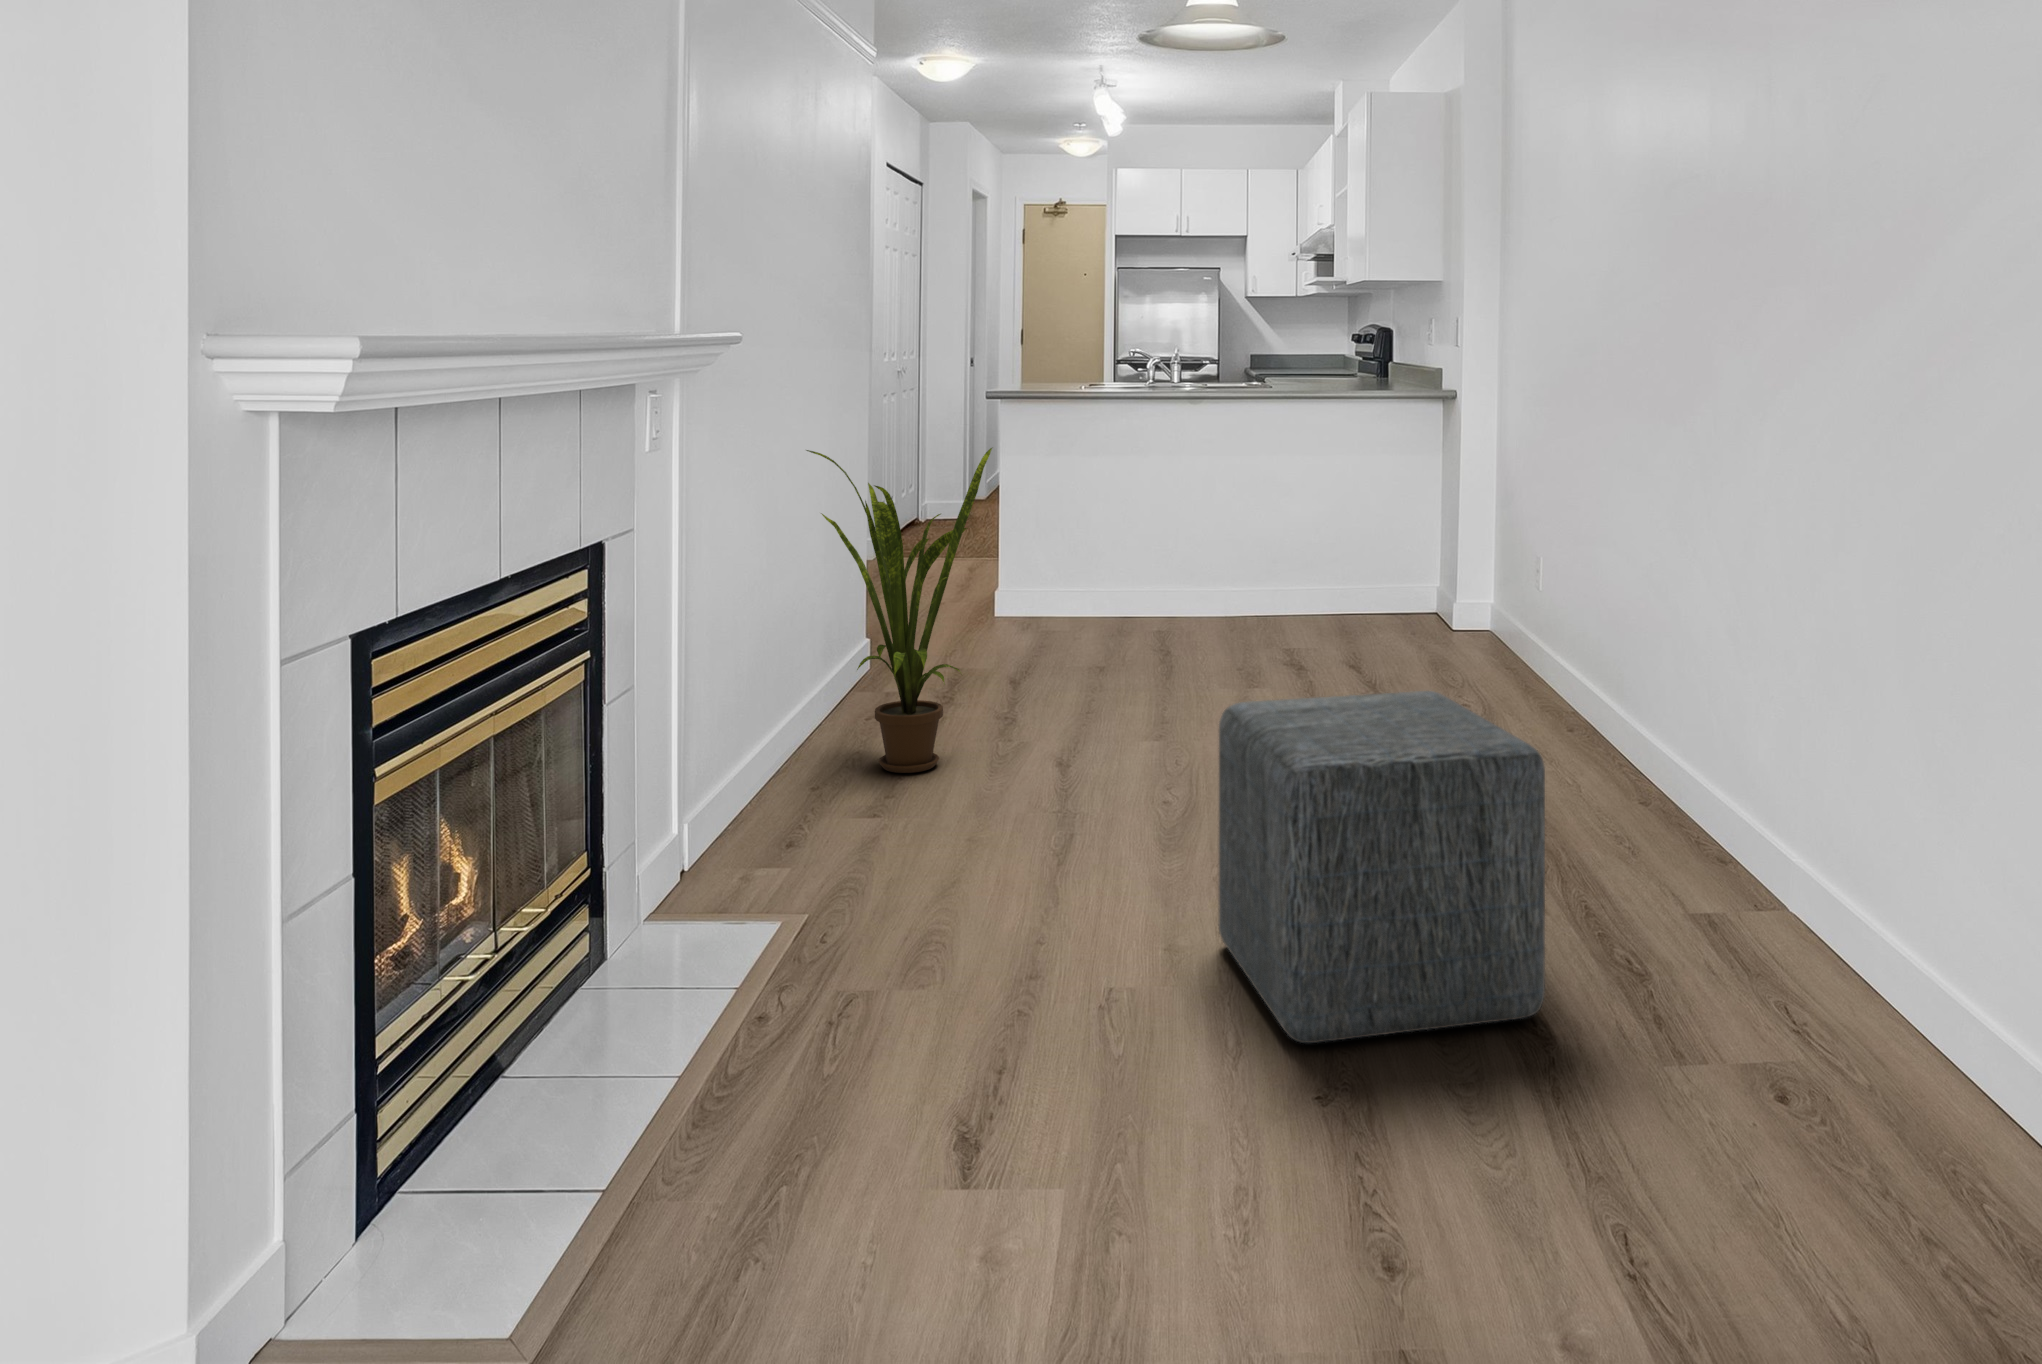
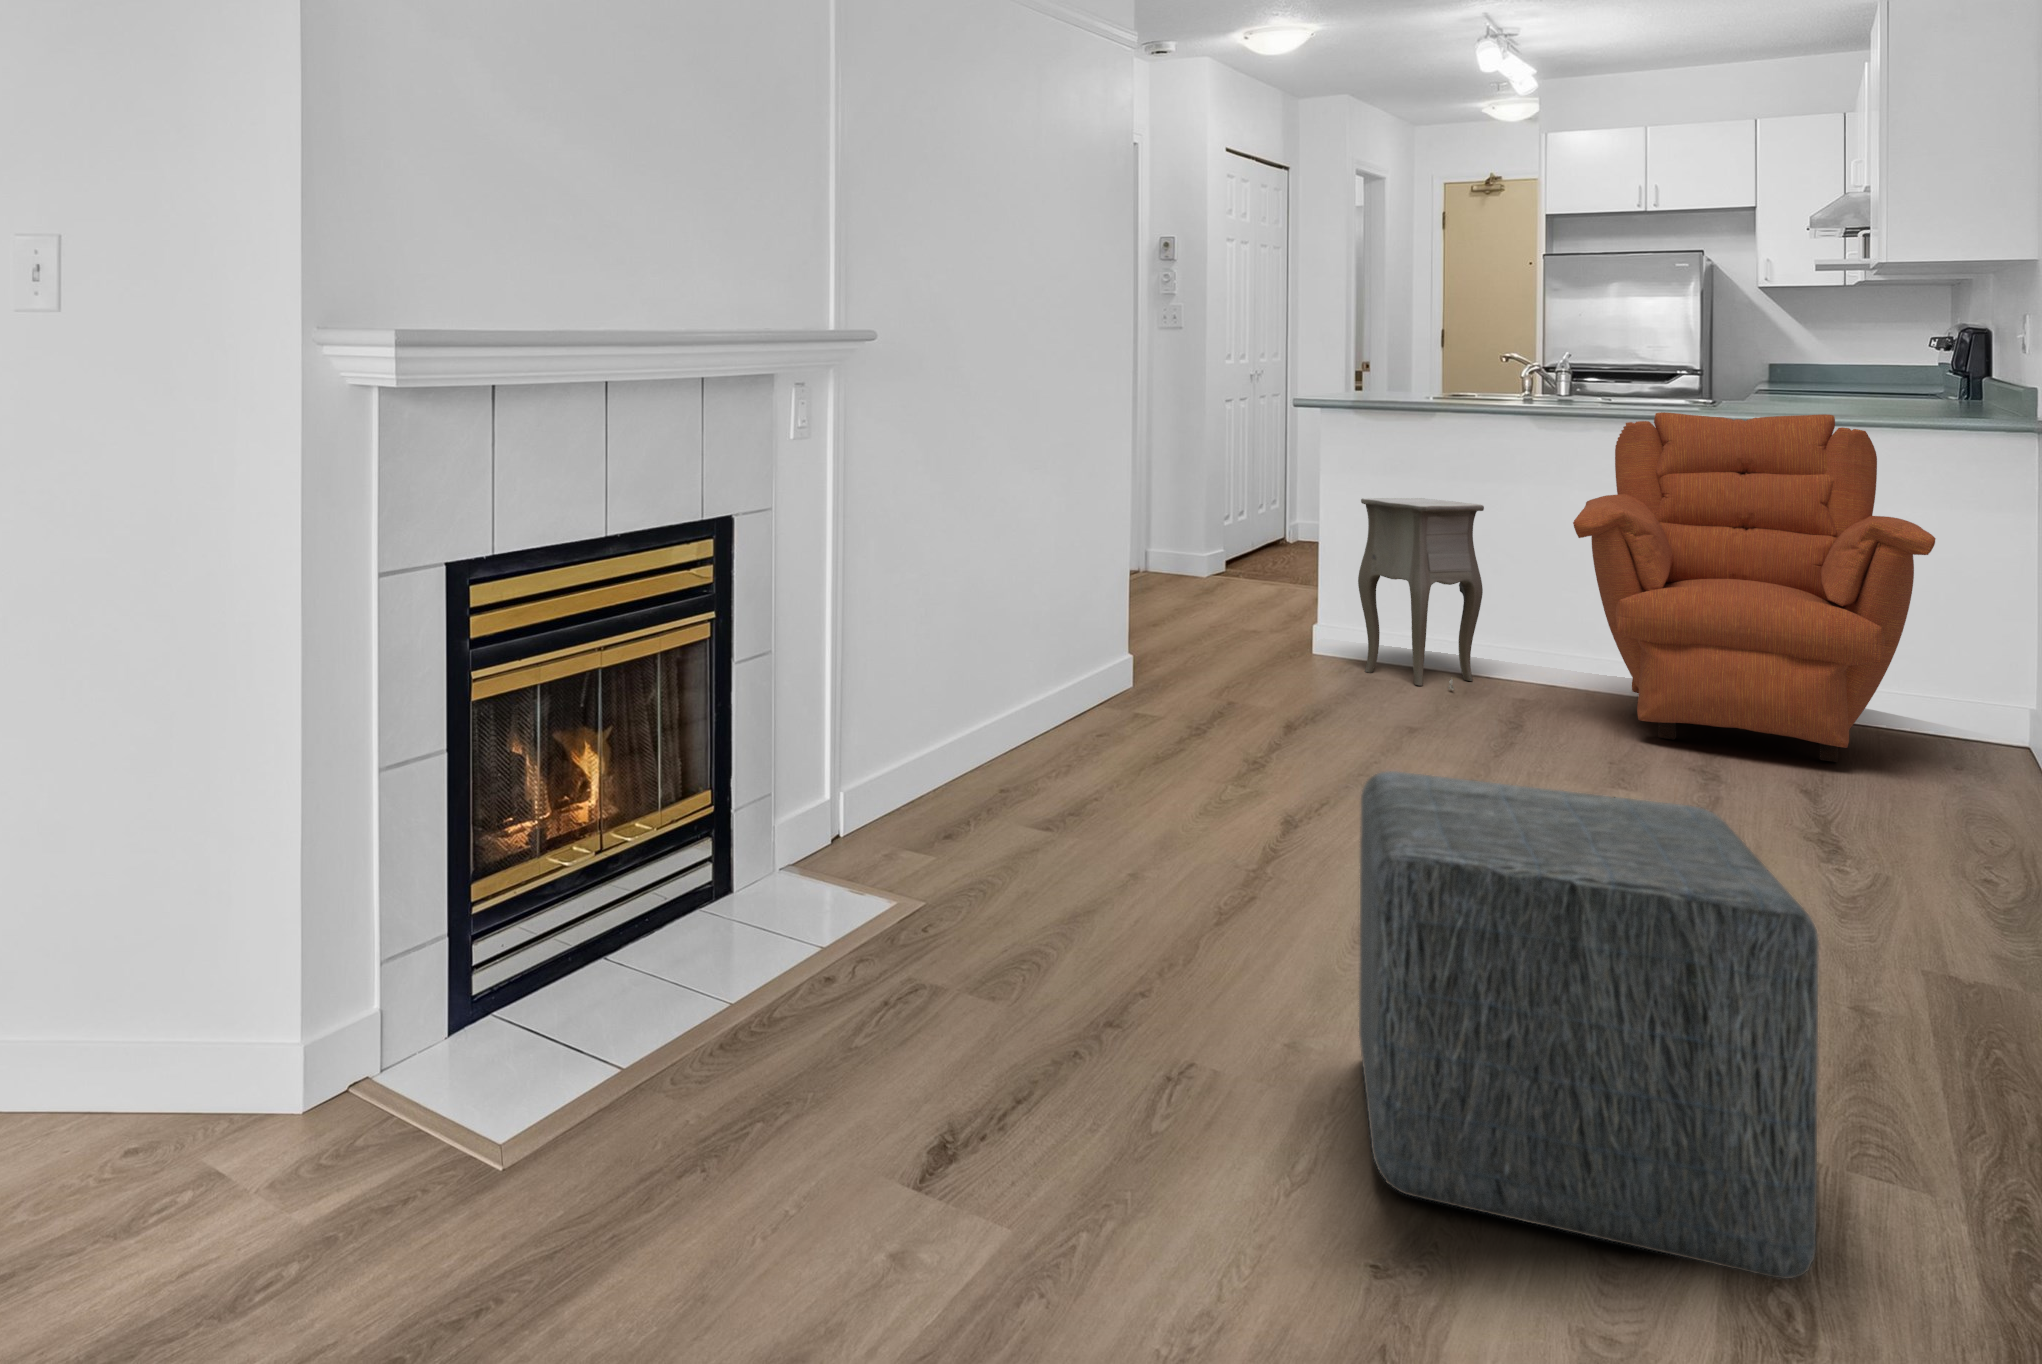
armchair: none [1204,392,1420,649] -> present [1573,412,1936,762]
house plant: present [806,448,992,773] -> none [1008,447,1220,793]
side table: none [1040,474,1131,634] -> present [1358,498,1484,690]

